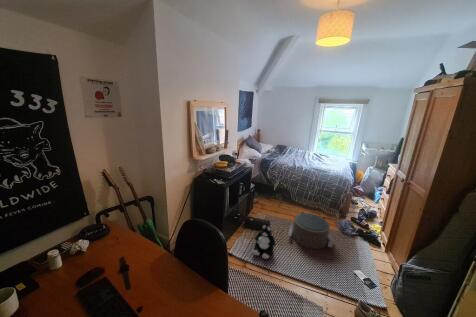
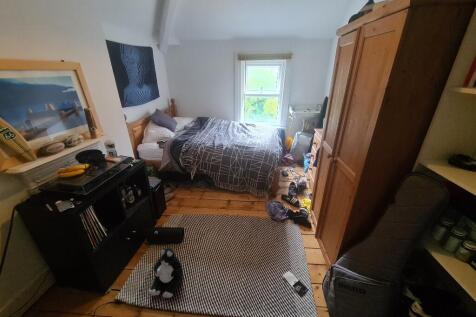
pouf: present [288,213,333,249] -> none [205,207,259,256]

